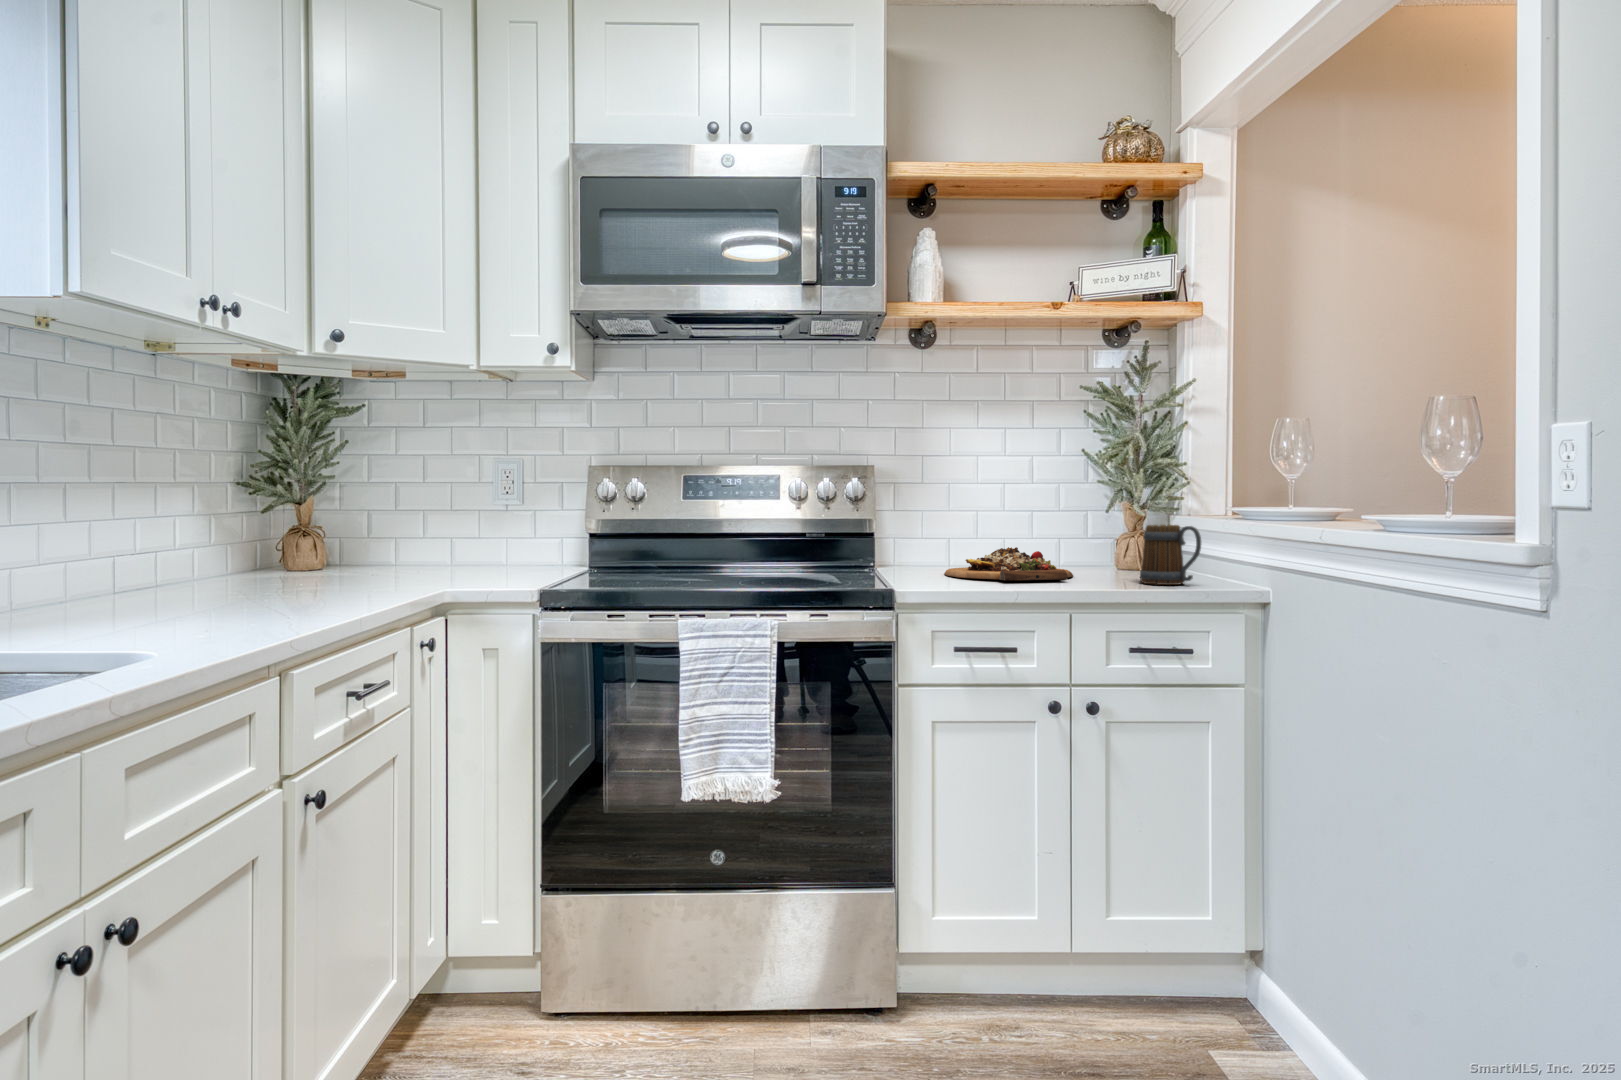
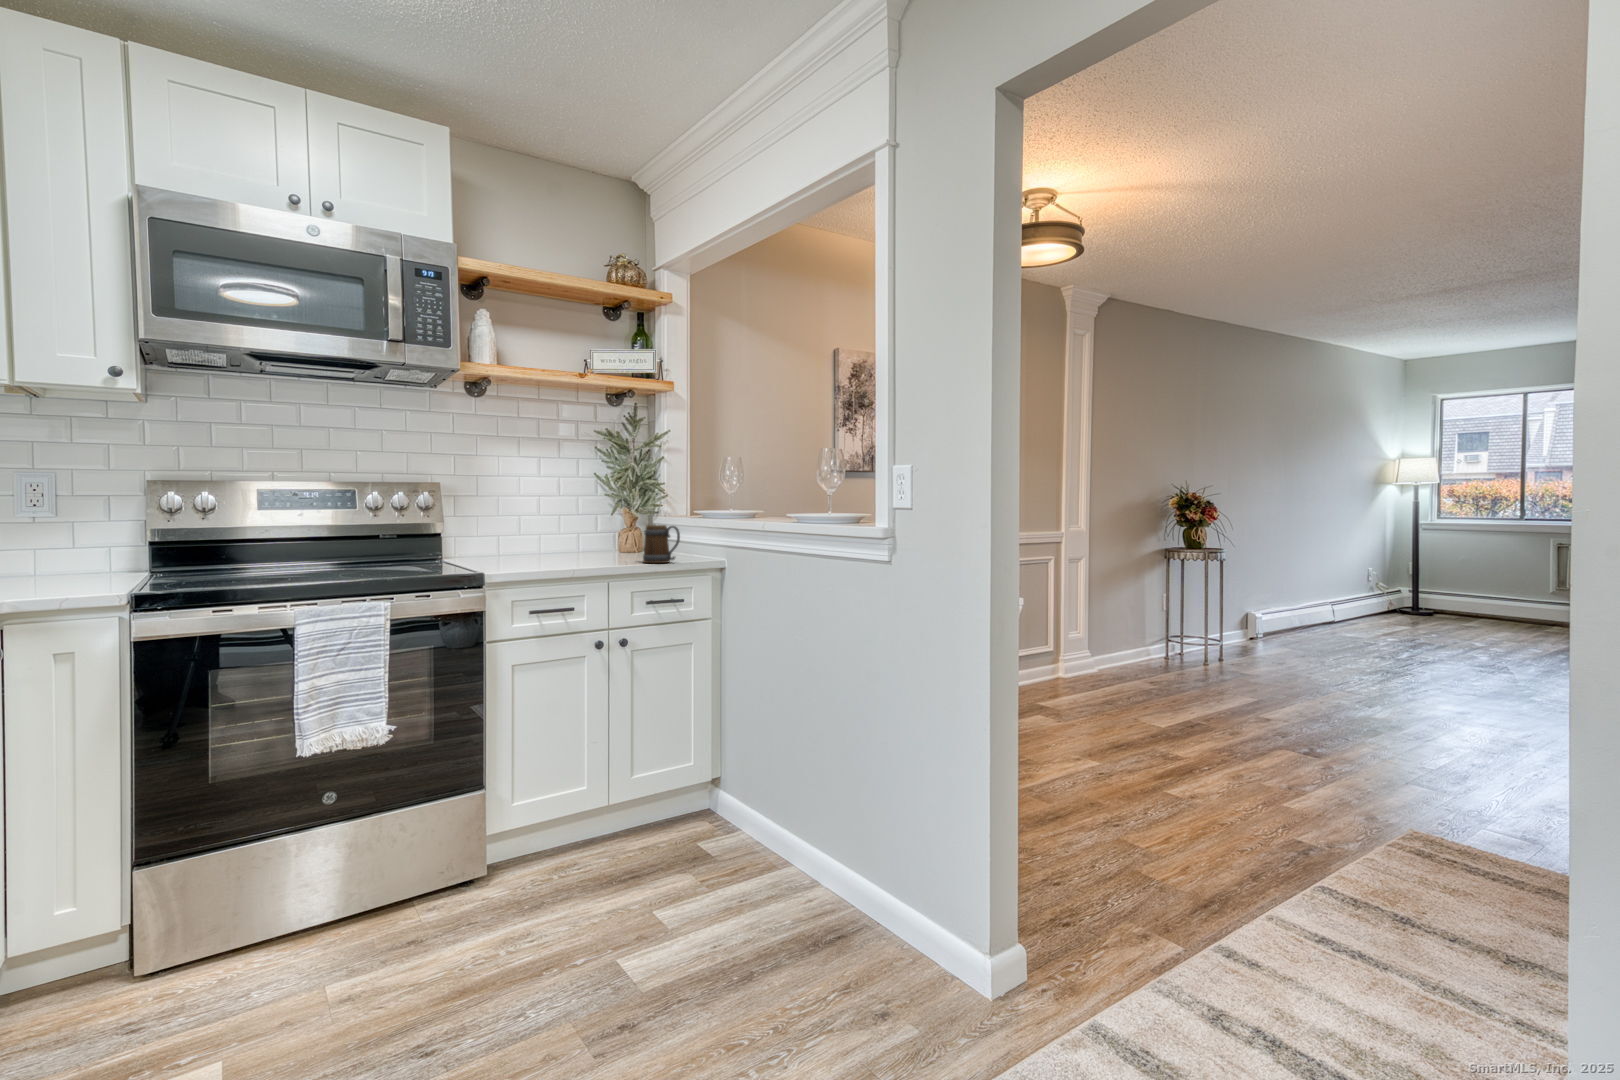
cutting board: present [944,547,1073,580] -> none [504,542,598,565]

